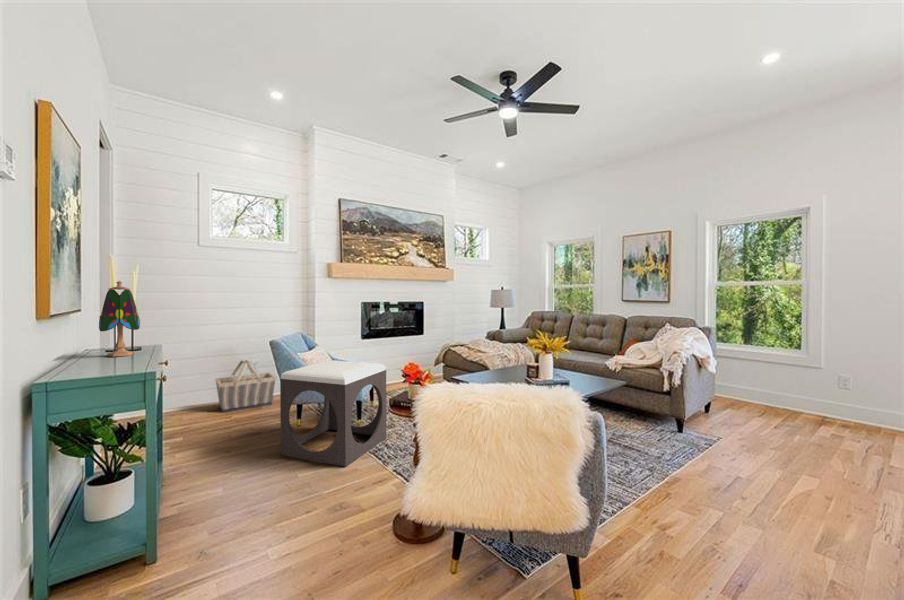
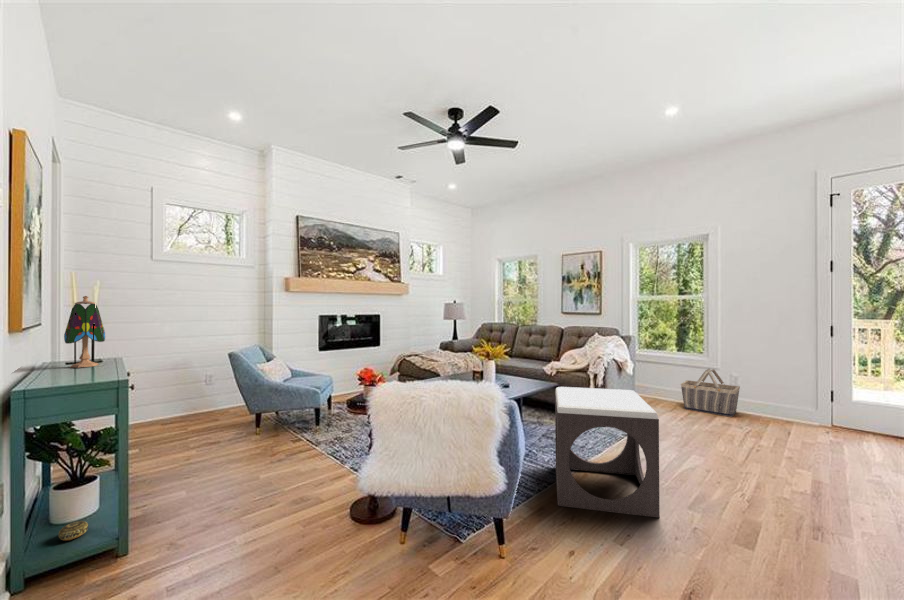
basket: present [215,360,275,412] -> present [681,369,740,417]
footstool: present [280,360,386,466] -> present [555,387,660,518]
decorative ball: none [90,521,120,542] -> present [58,521,88,541]

